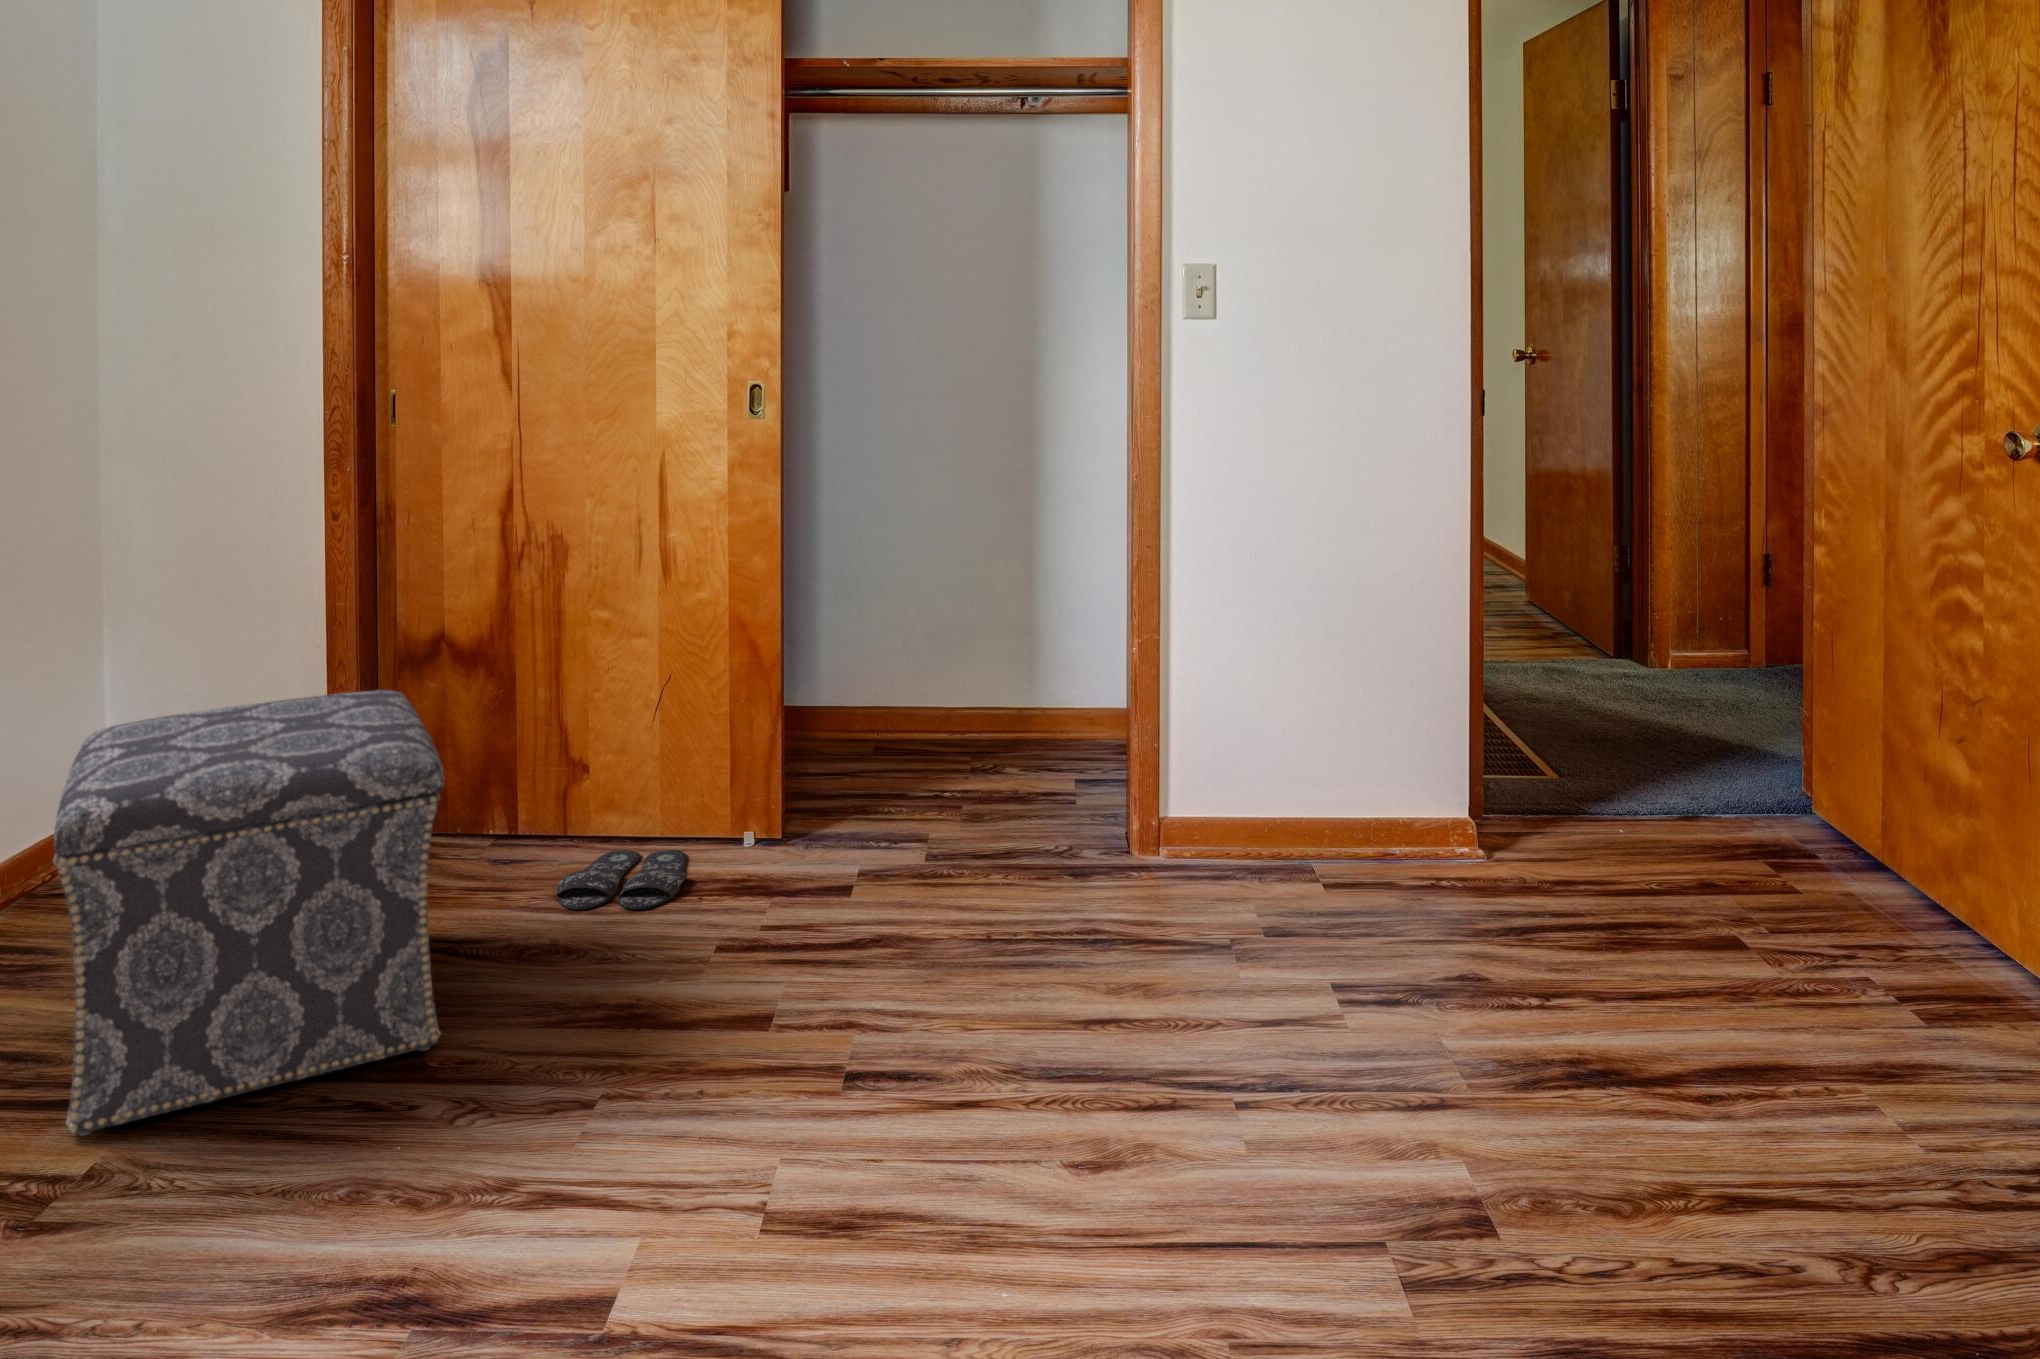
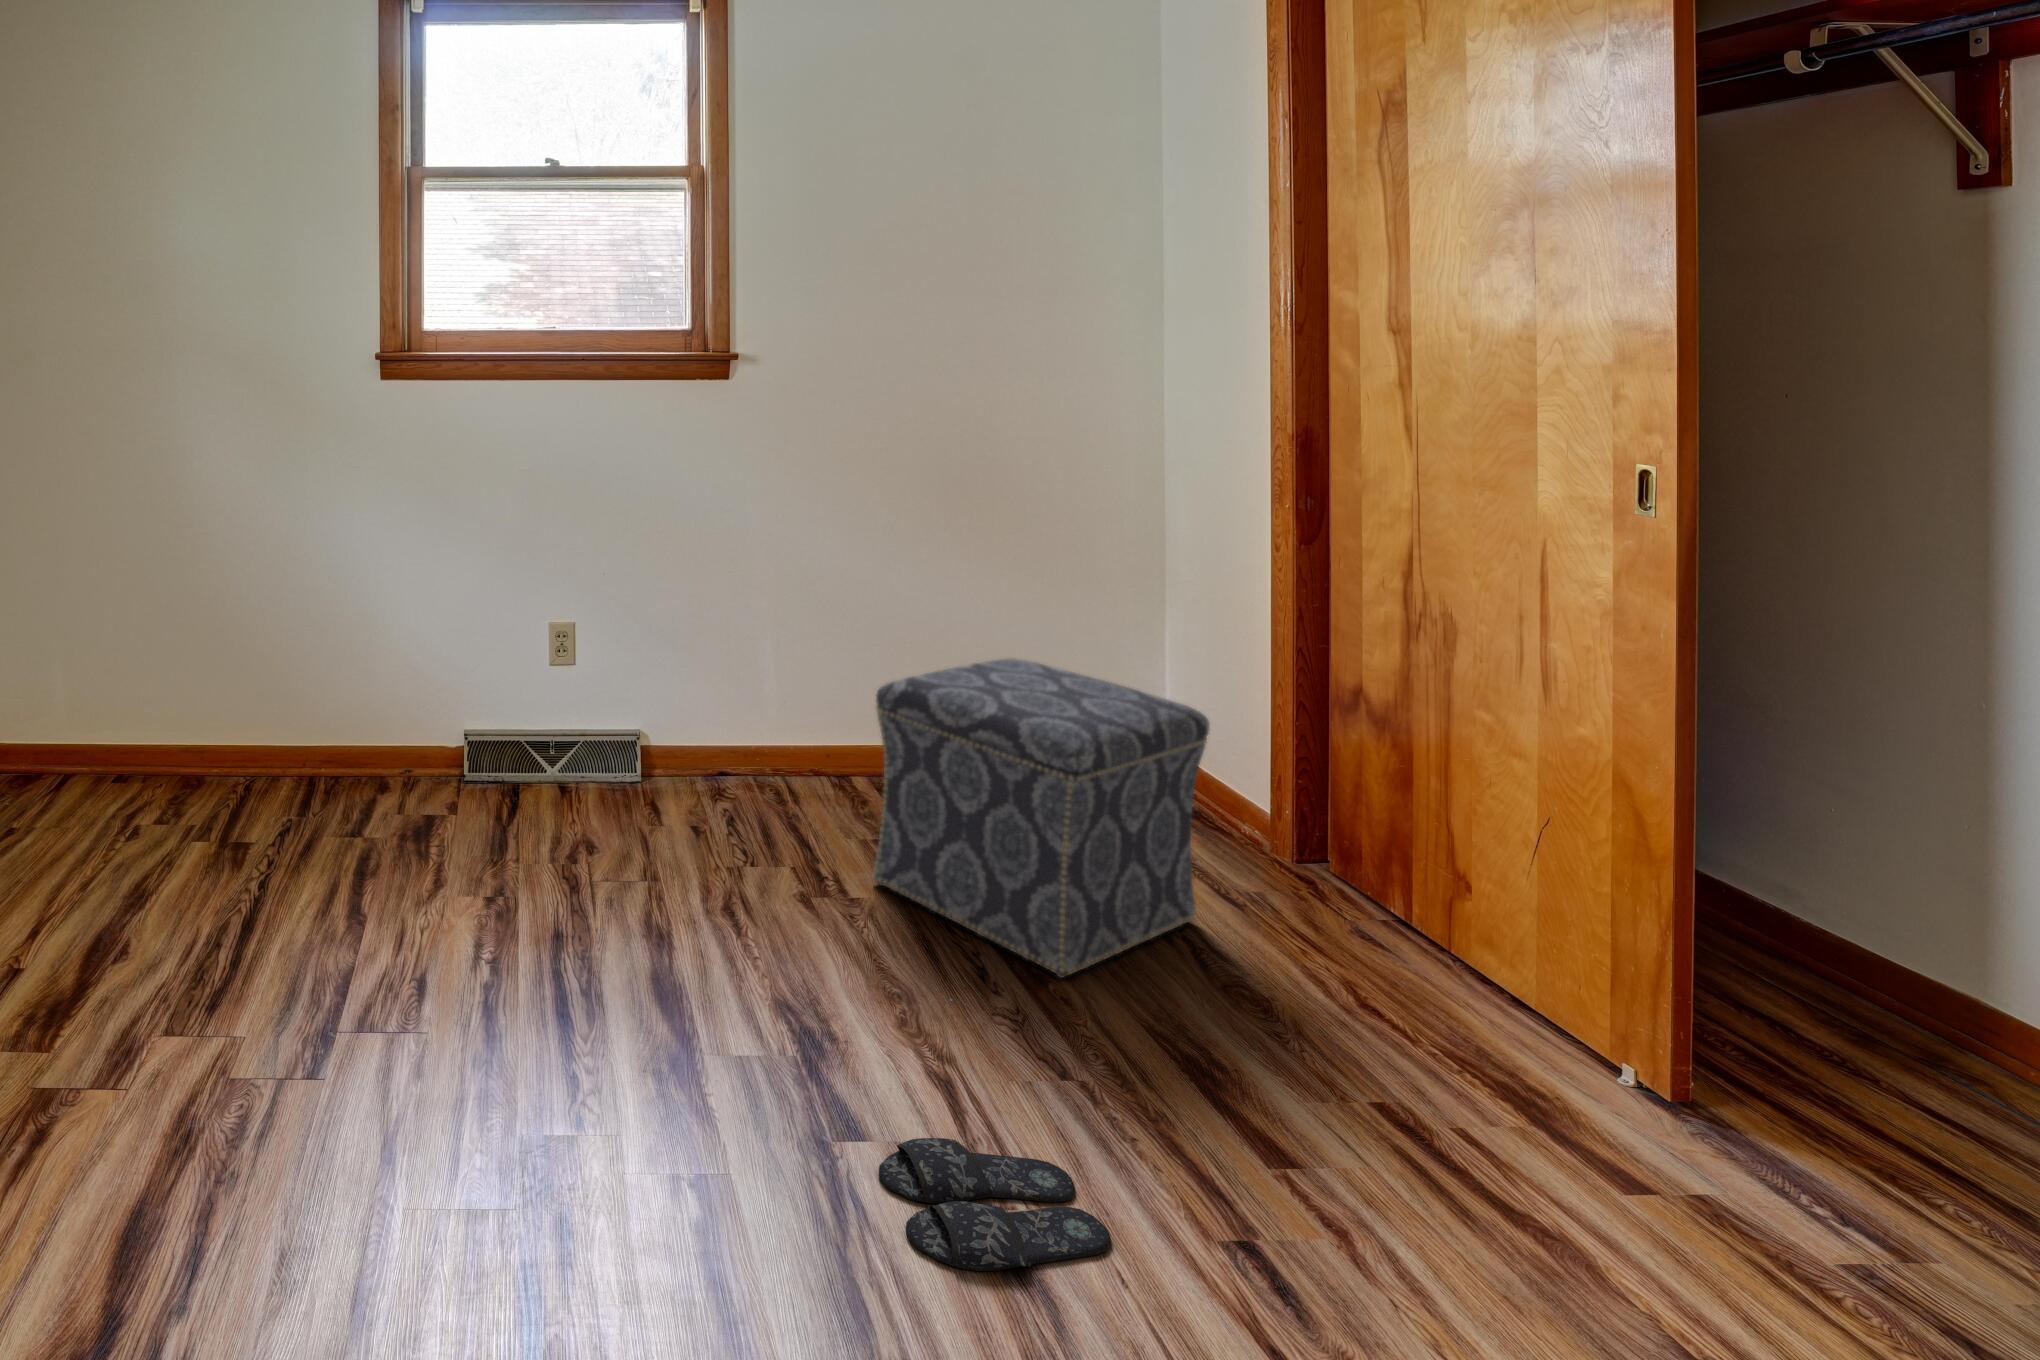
slippers: present [557,850,689,910] -> present [879,1138,1111,1271]

